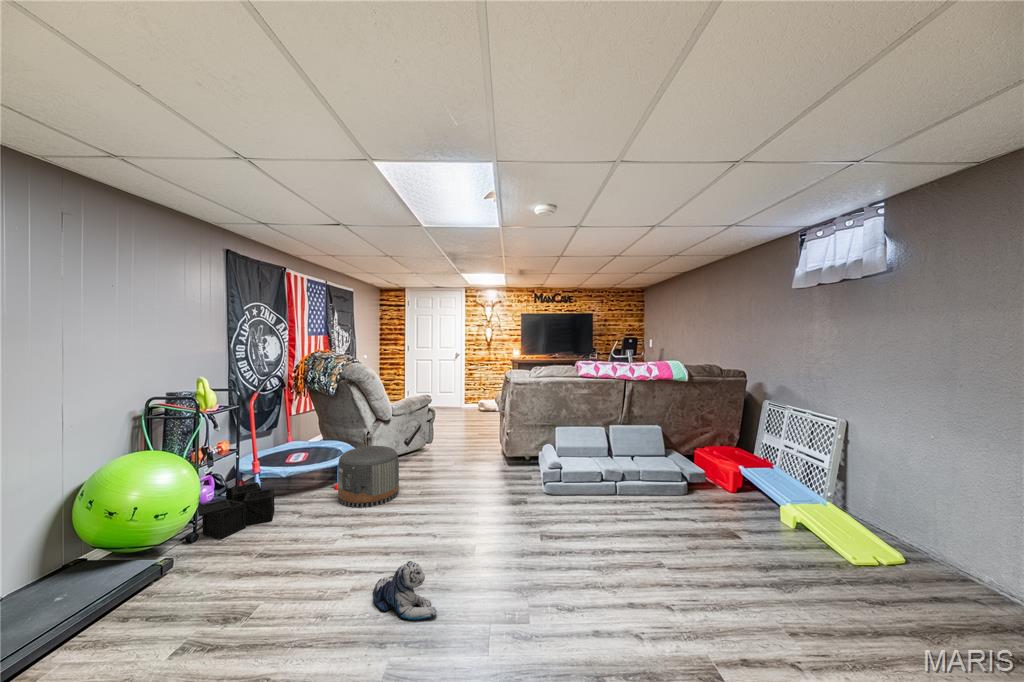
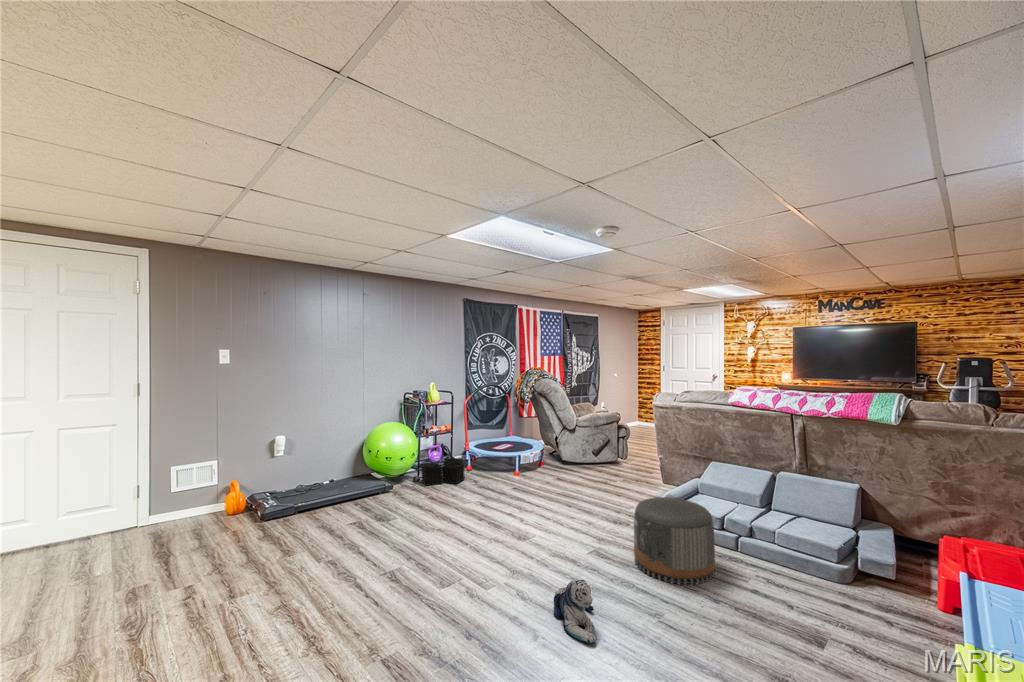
pouf: present [338,446,399,508] -> present [634,497,715,585]
plush toy: present [373,561,437,620] -> present [554,580,596,644]

